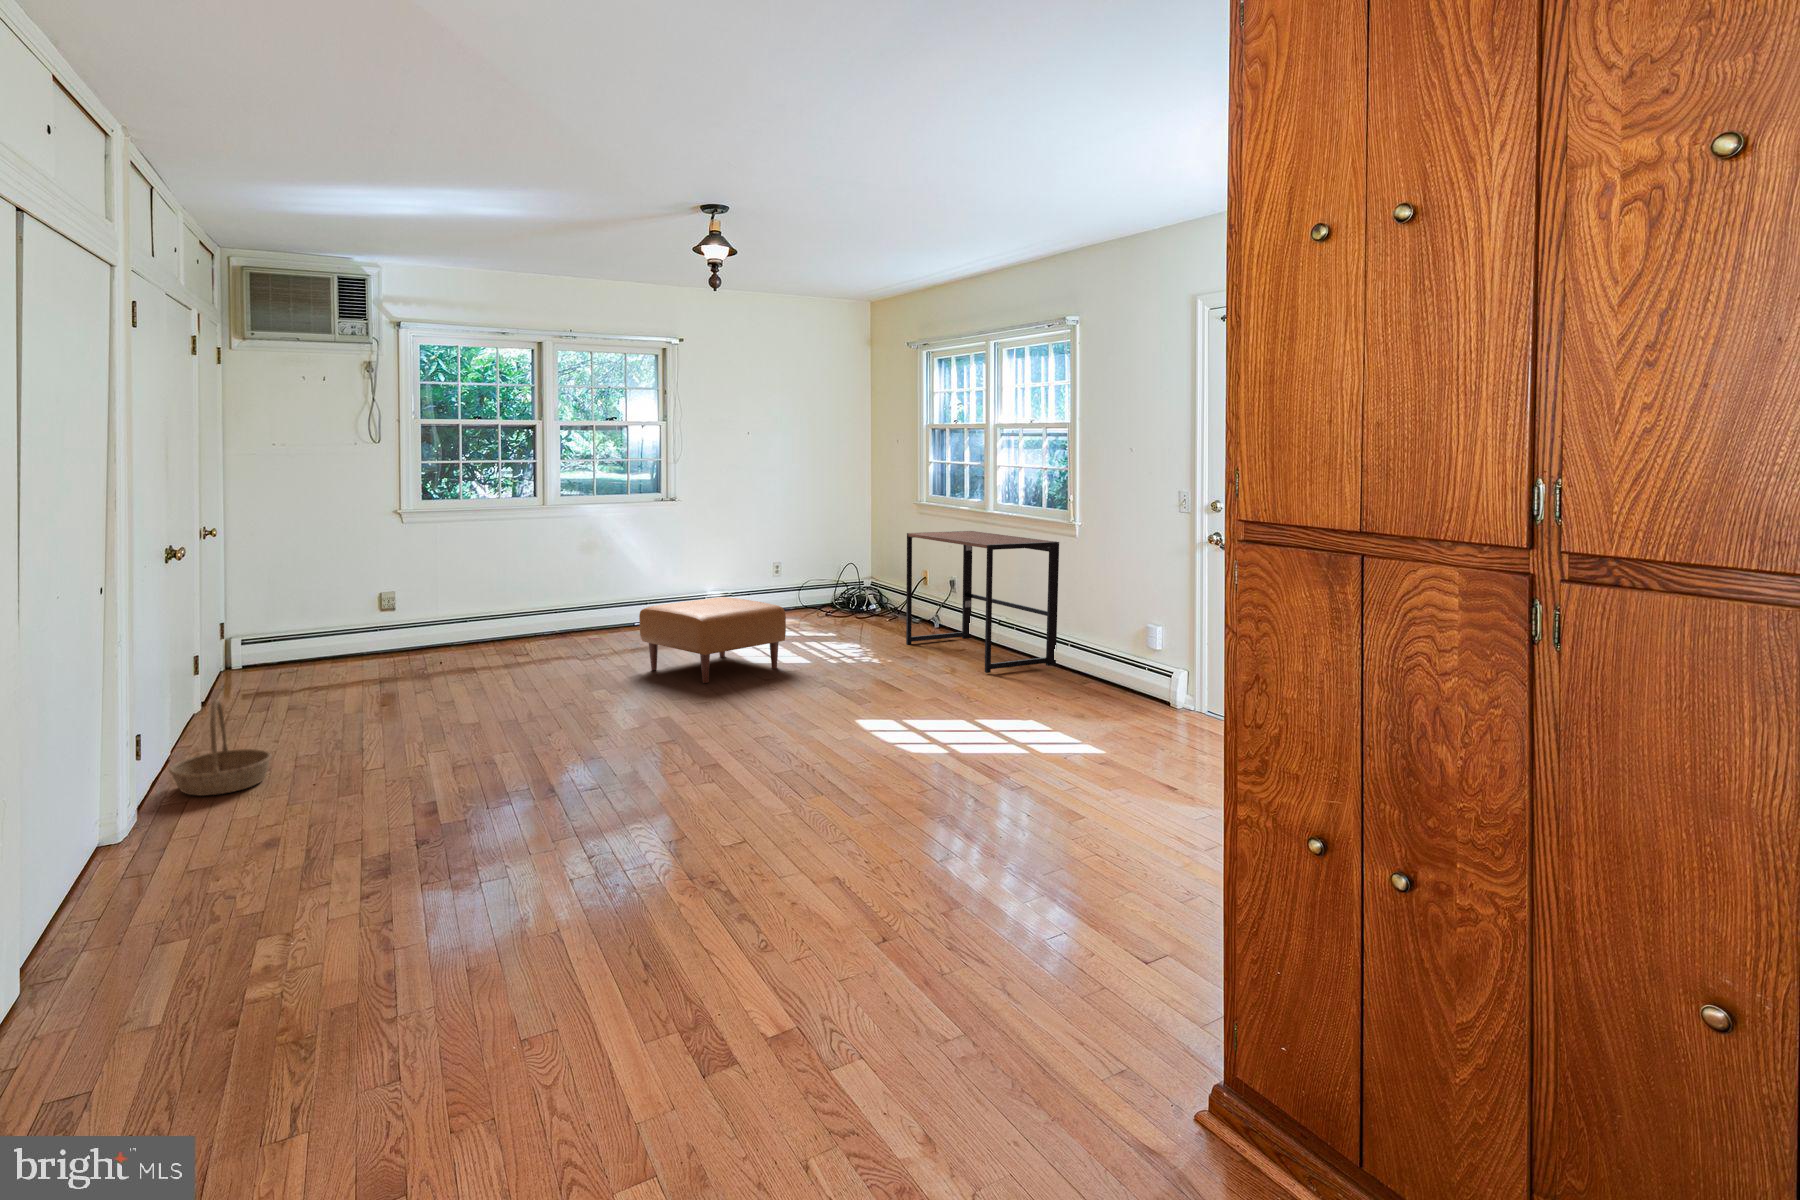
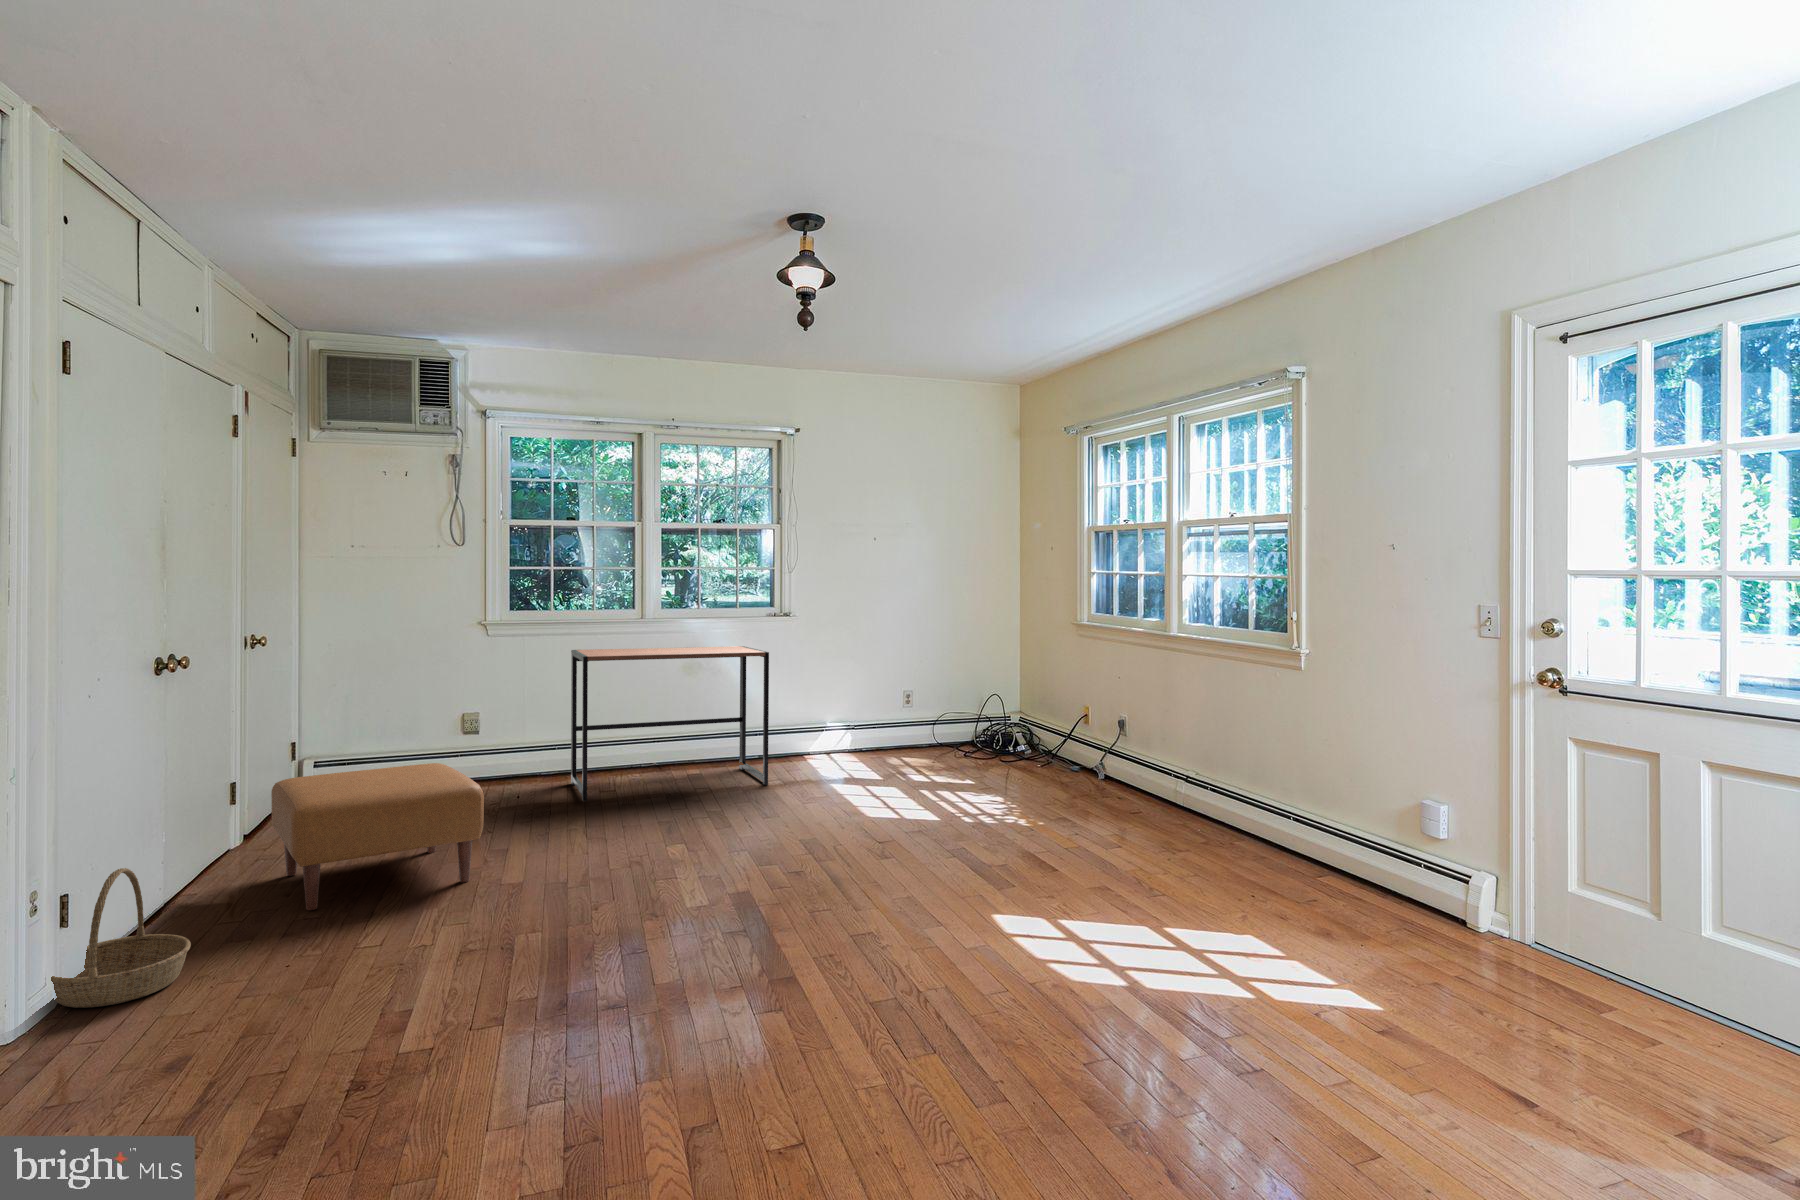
desk: present [906,531,1059,673] -> present [571,646,769,801]
ottoman: present [639,597,786,683] -> present [271,763,484,910]

